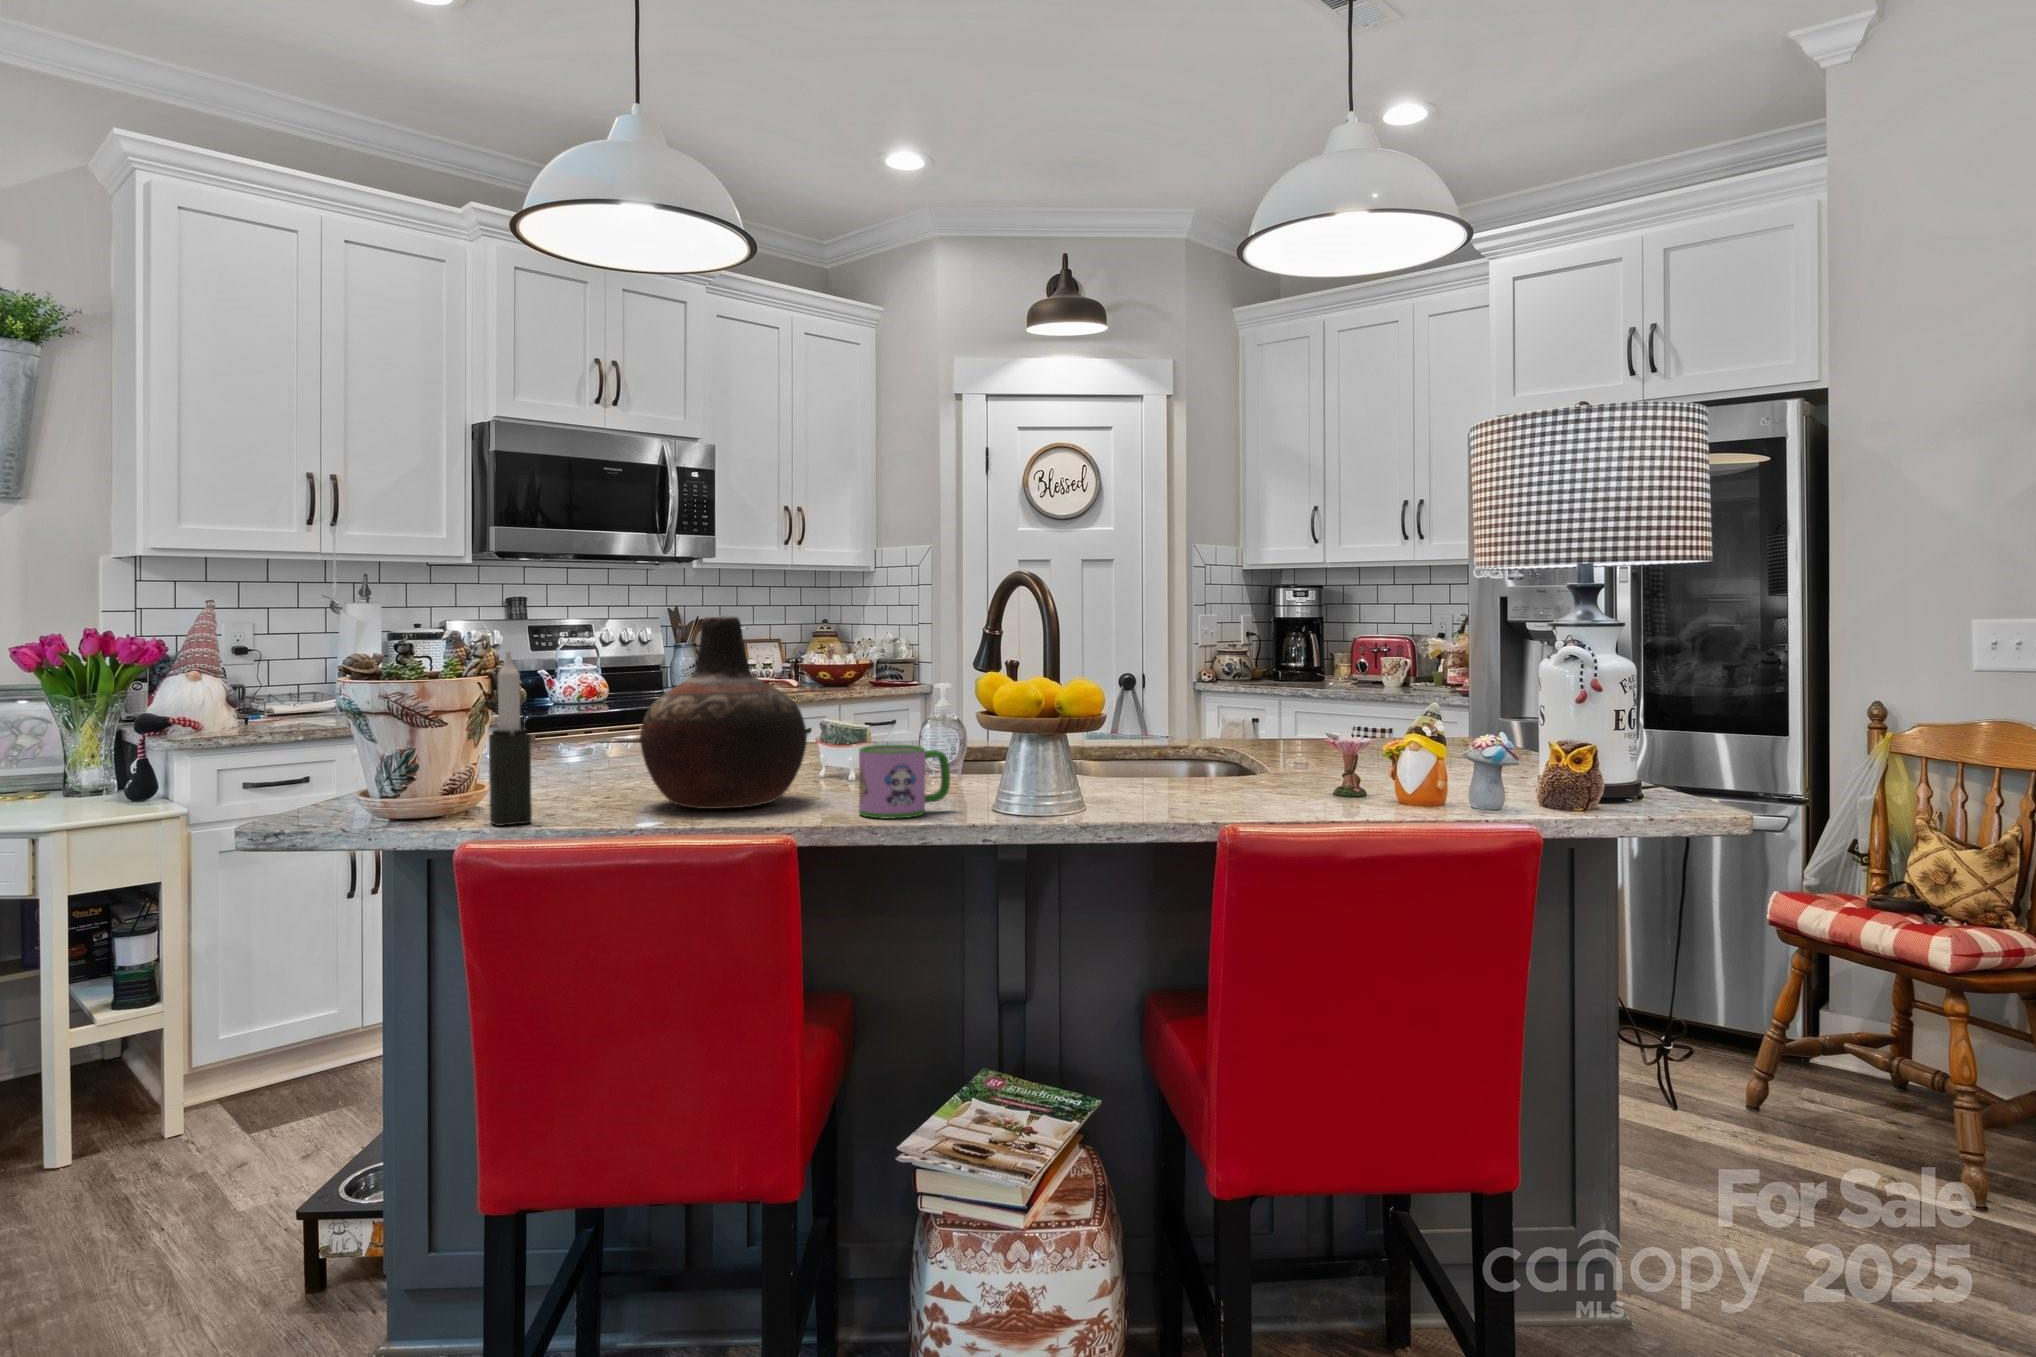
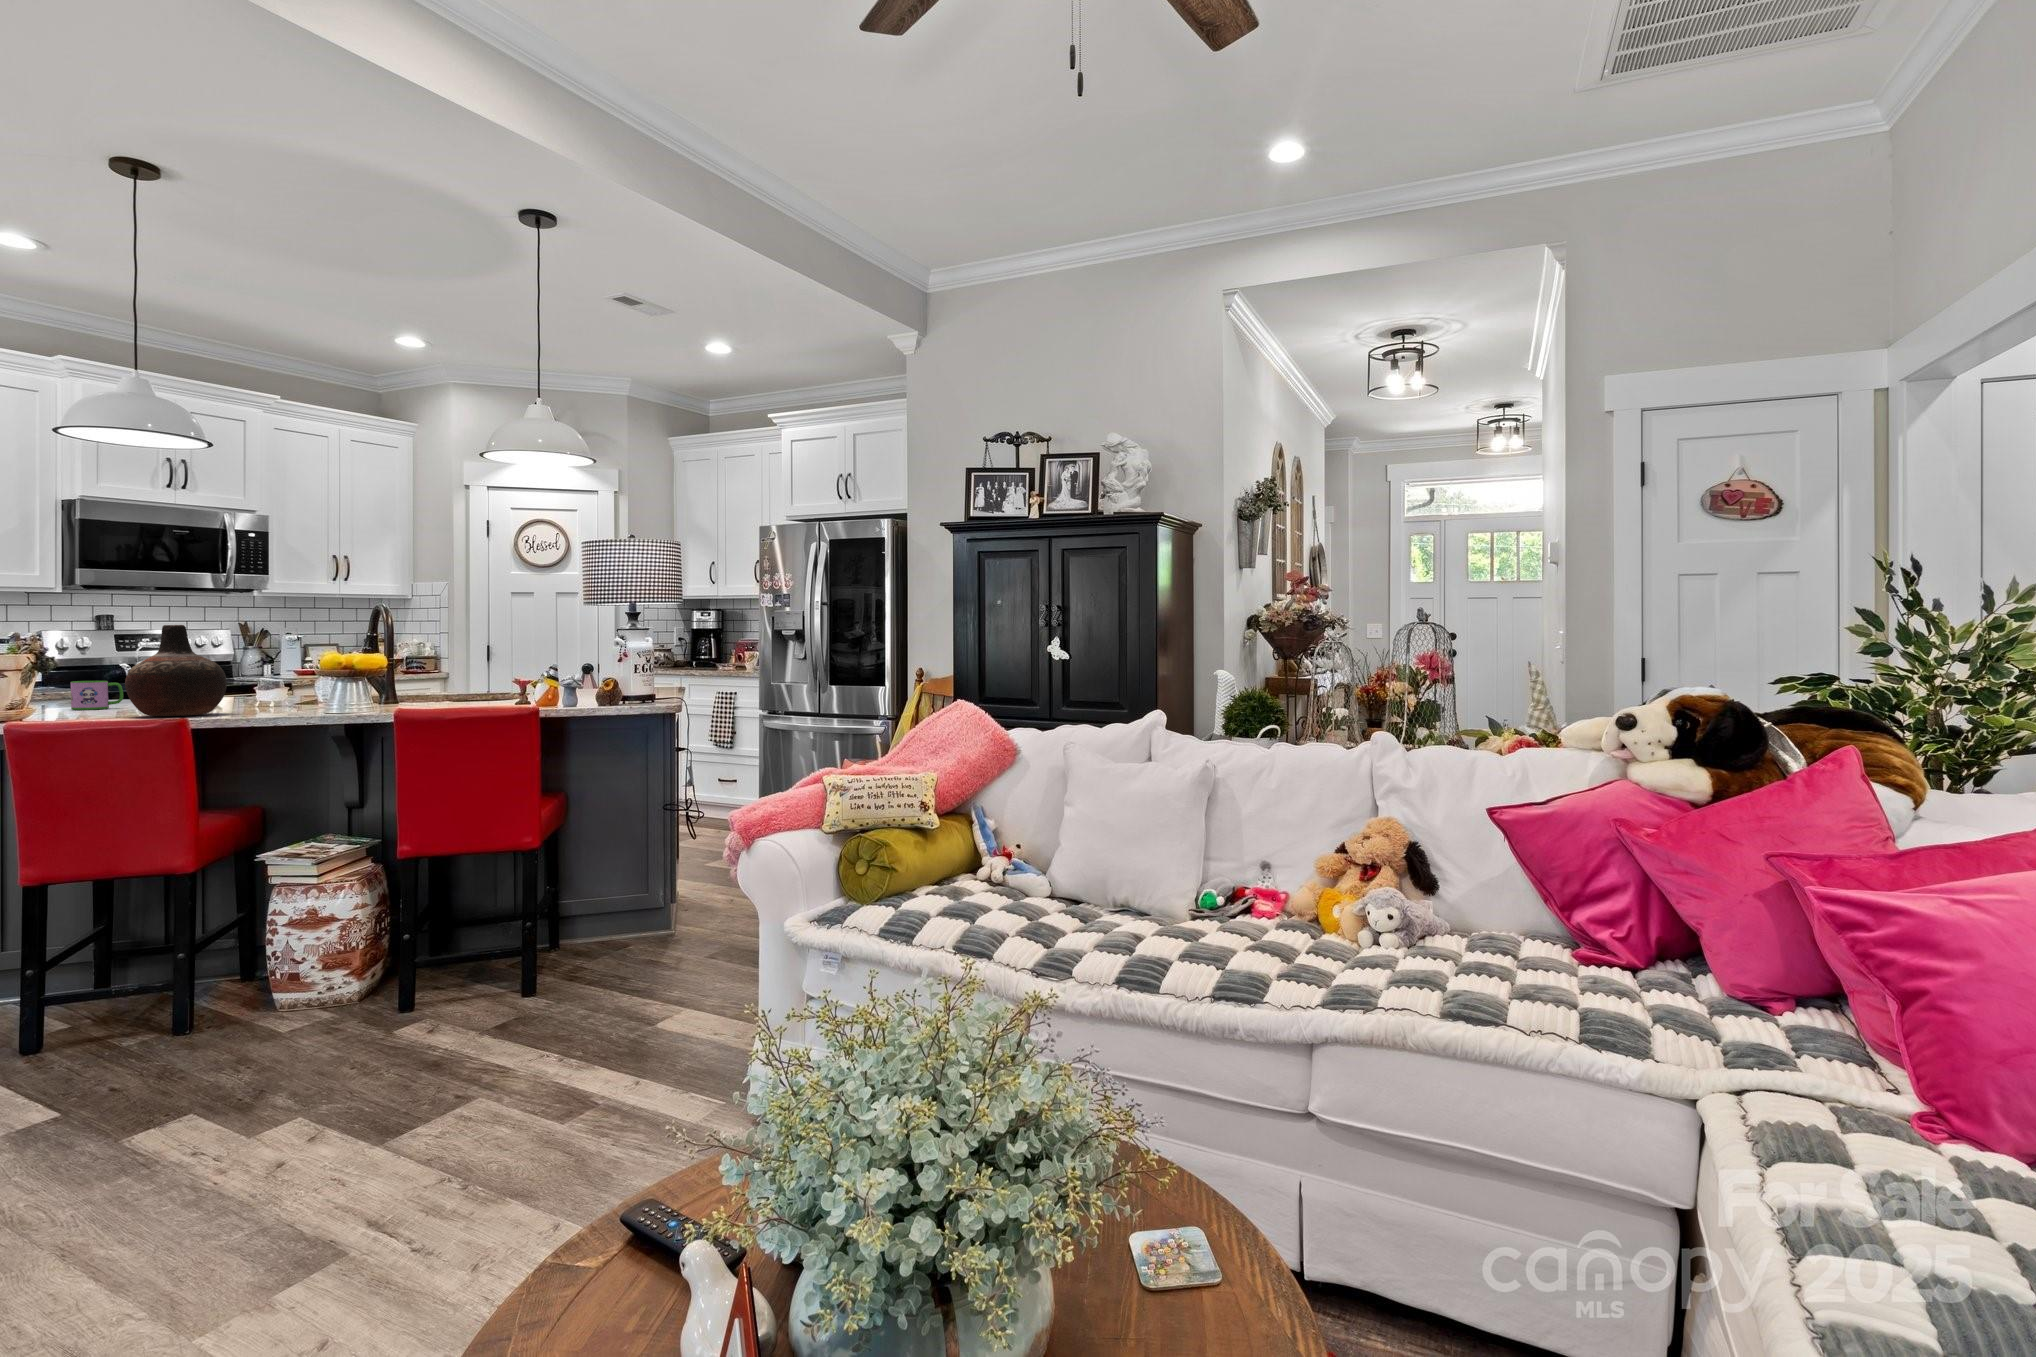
candle: present [489,650,532,826] -> none [30,640,55,722]
mug: present [859,745,950,819] -> present [71,681,123,710]

